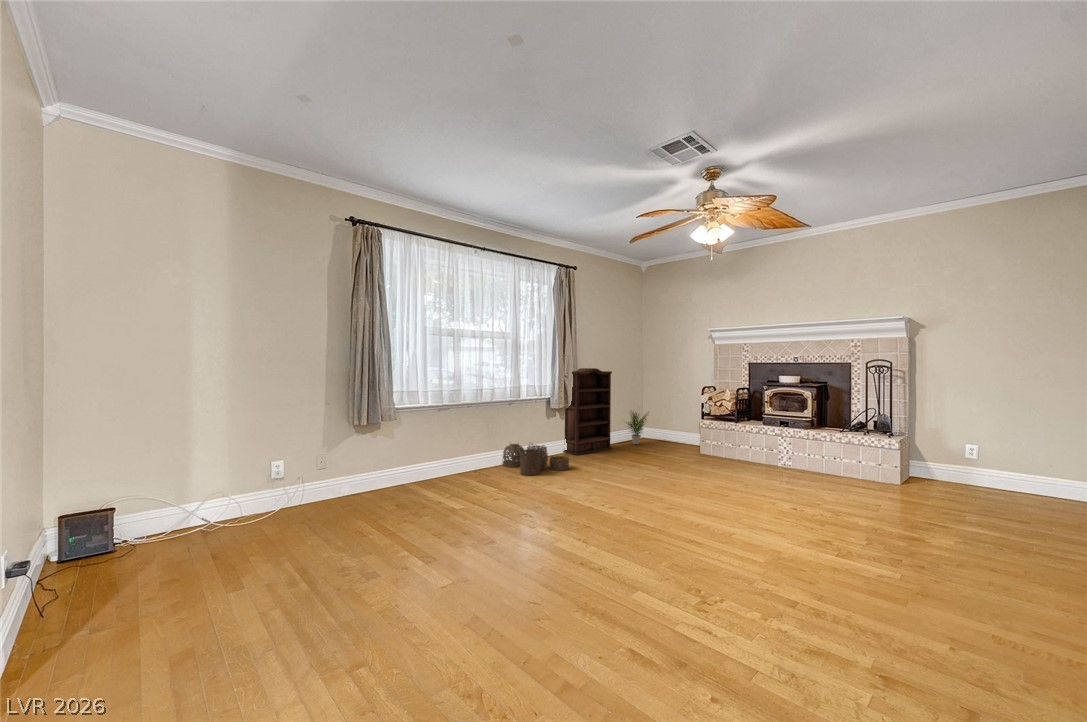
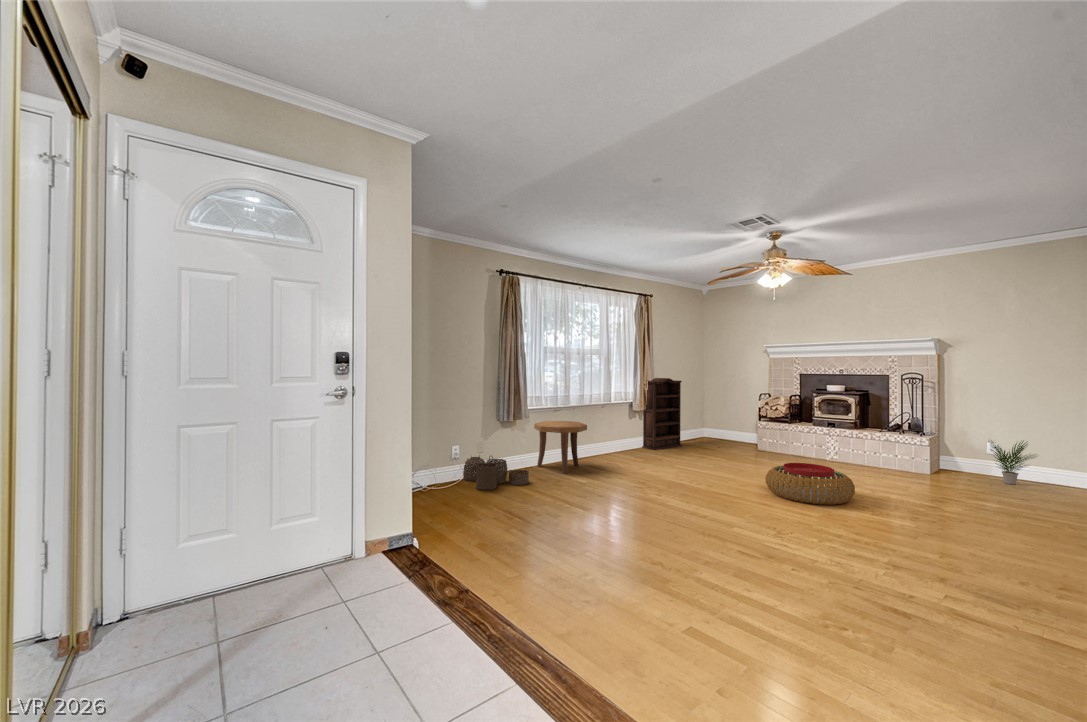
potted plant: present [628,412,647,444] -> present [991,441,1032,485]
side table: none [405,422,475,494] -> present [534,421,587,474]
woven basket: present [502,444,569,475] -> present [463,456,529,490]
pouf: none [698,478,815,540] -> present [766,463,855,505]

